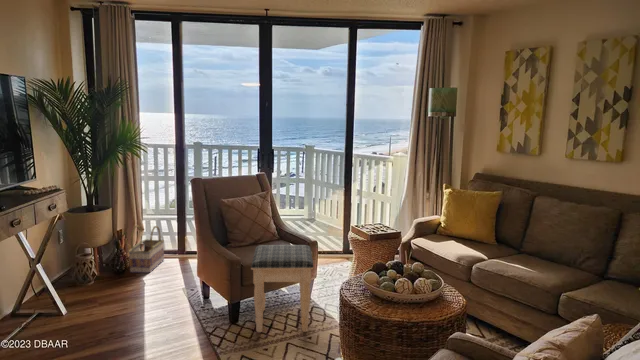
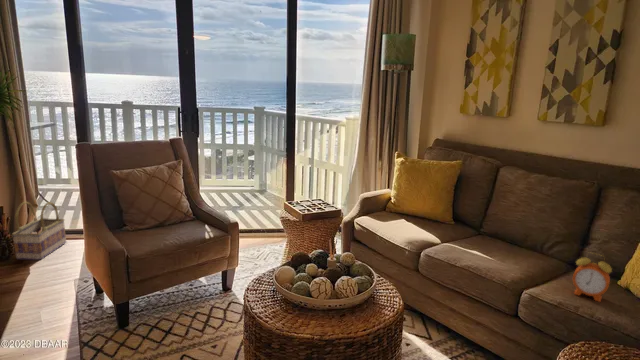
footstool: present [251,245,314,332] -> none [134,228,225,340]
alarm clock: none [599,262,629,302] -> present [573,258,612,302]

